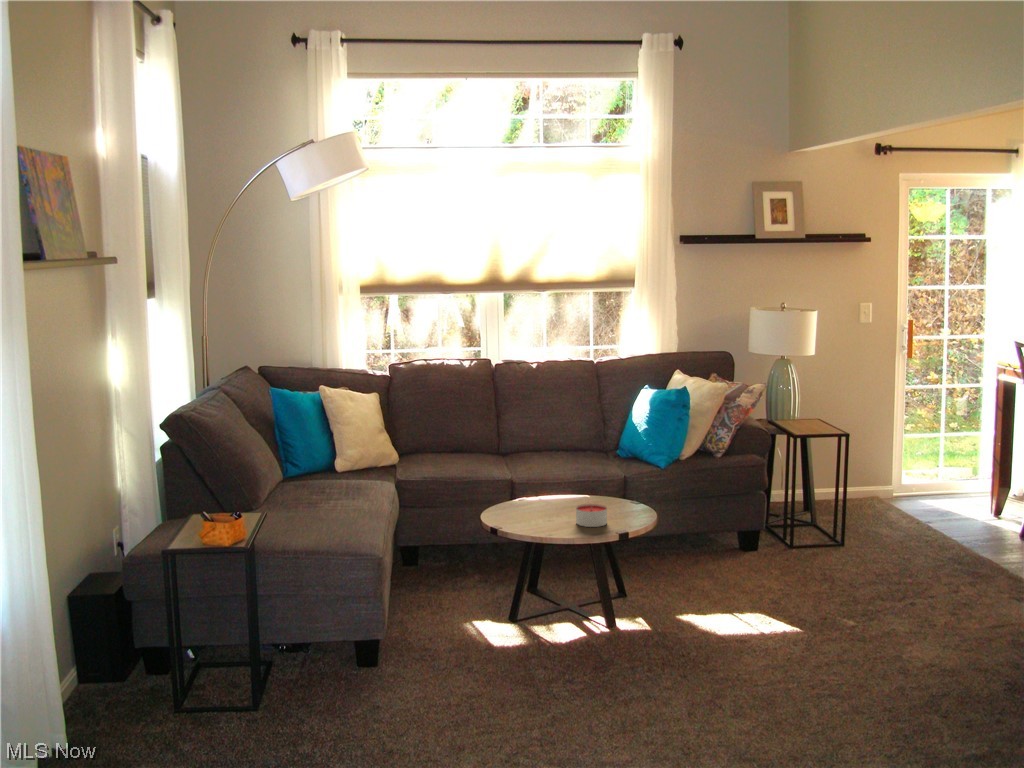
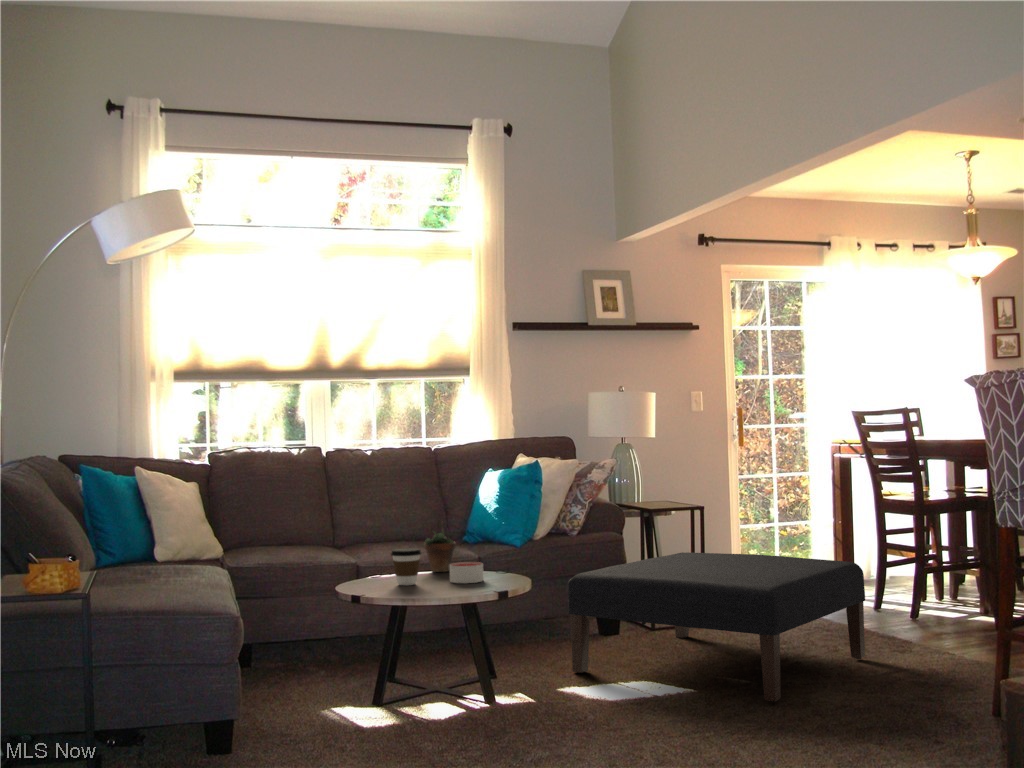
succulent plant: none [561,456,590,505] -> present [424,522,456,572]
ottoman: none [697,482,1002,659] -> present [568,552,865,702]
coffee cup: none [522,490,550,525] -> present [391,548,422,585]

